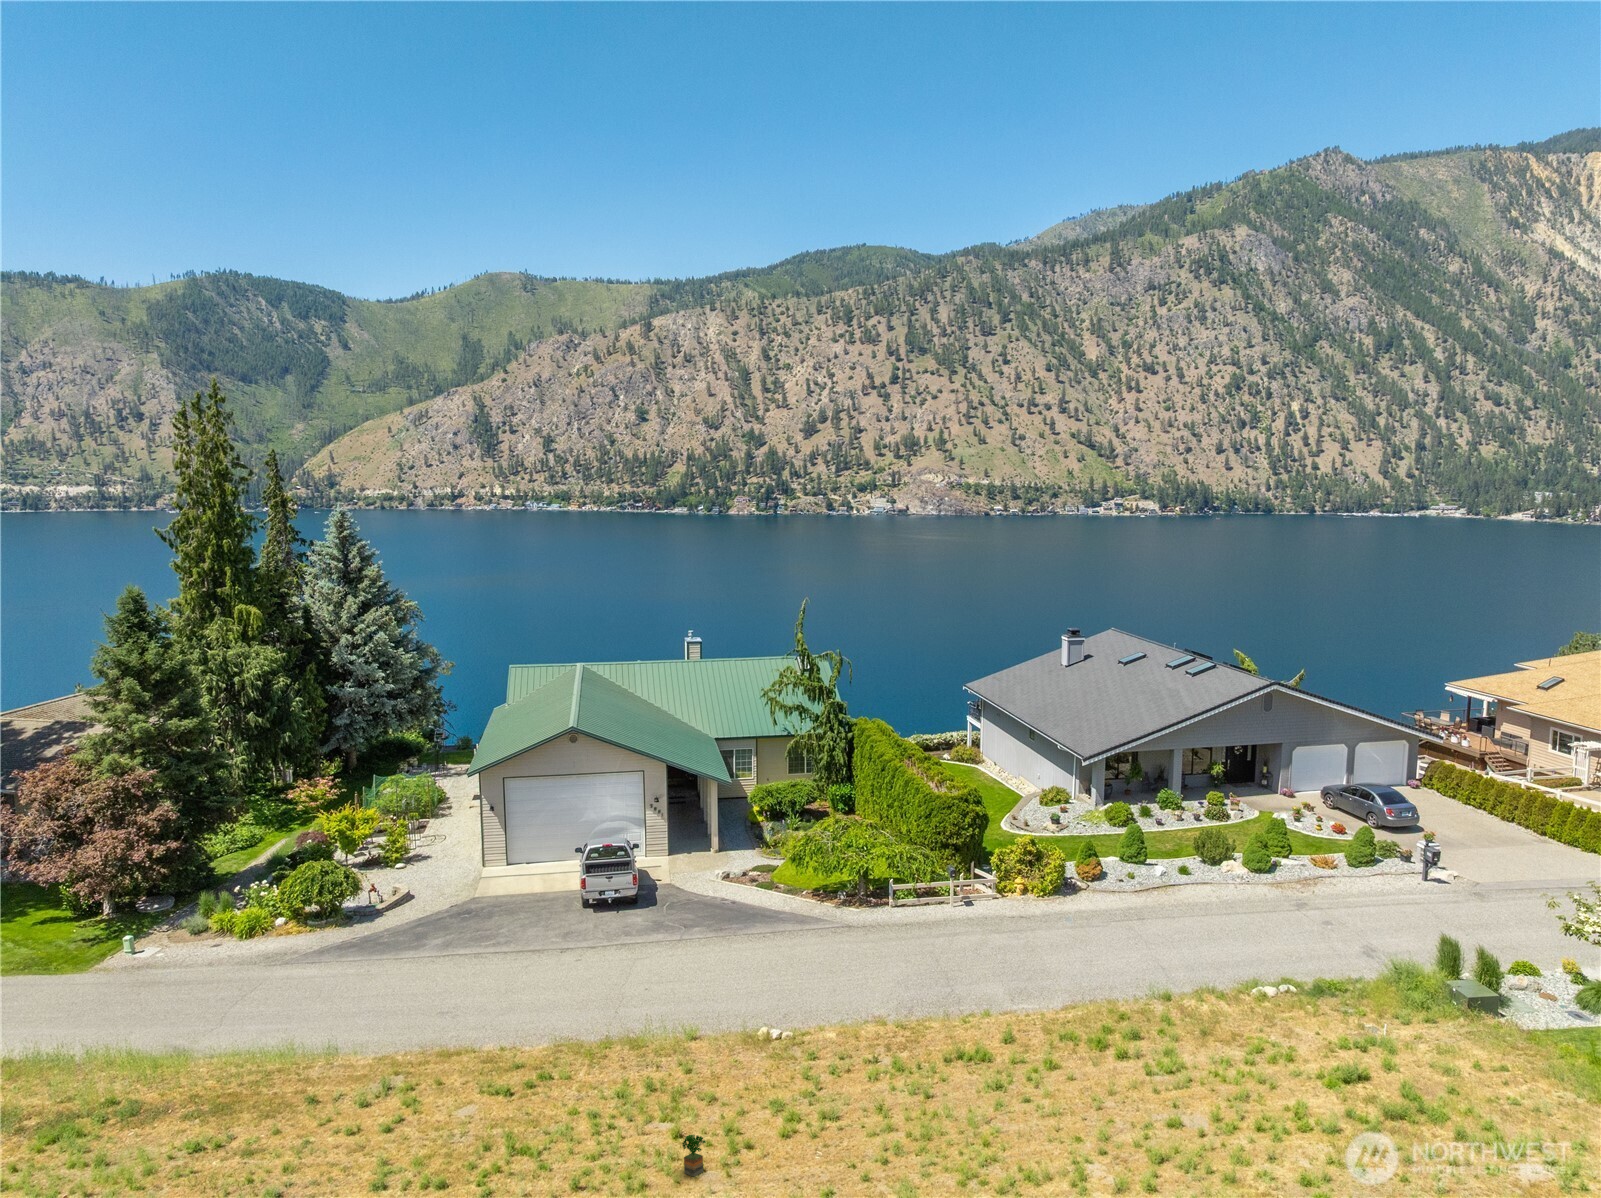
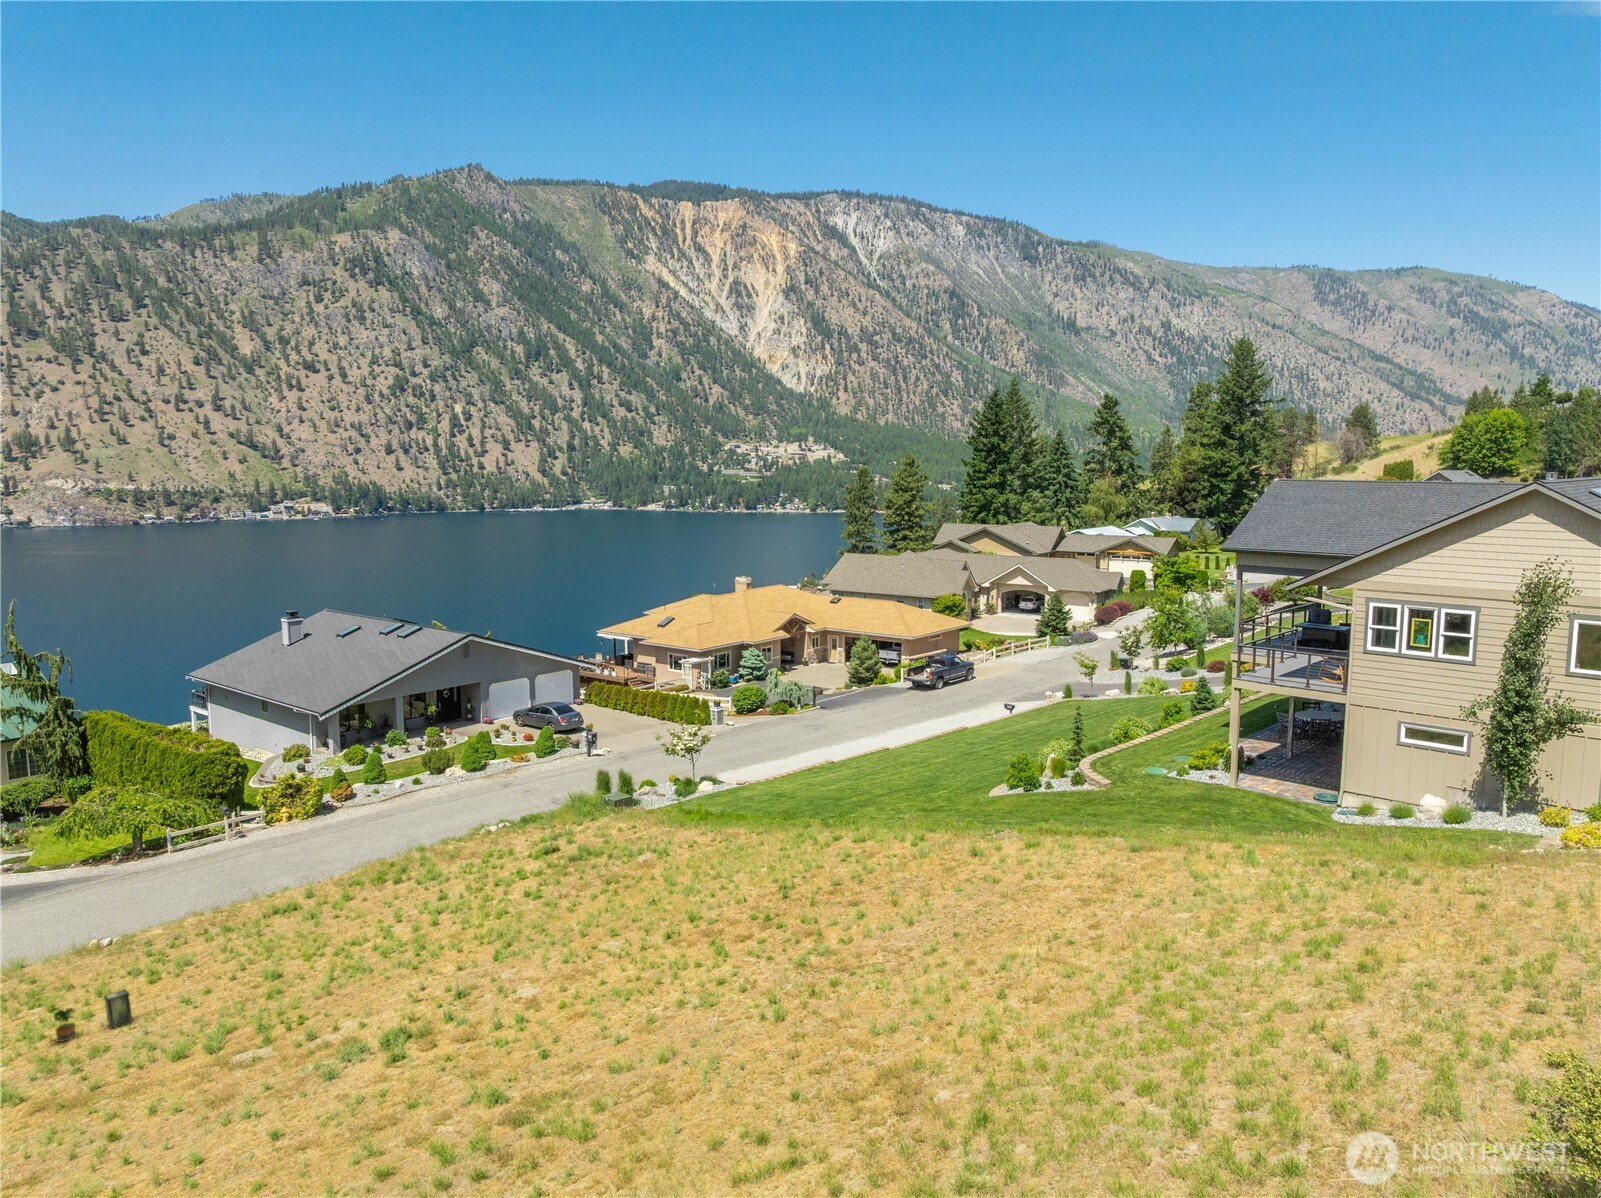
storage box: none [734,1131,758,1180] -> present [104,989,132,1029]

